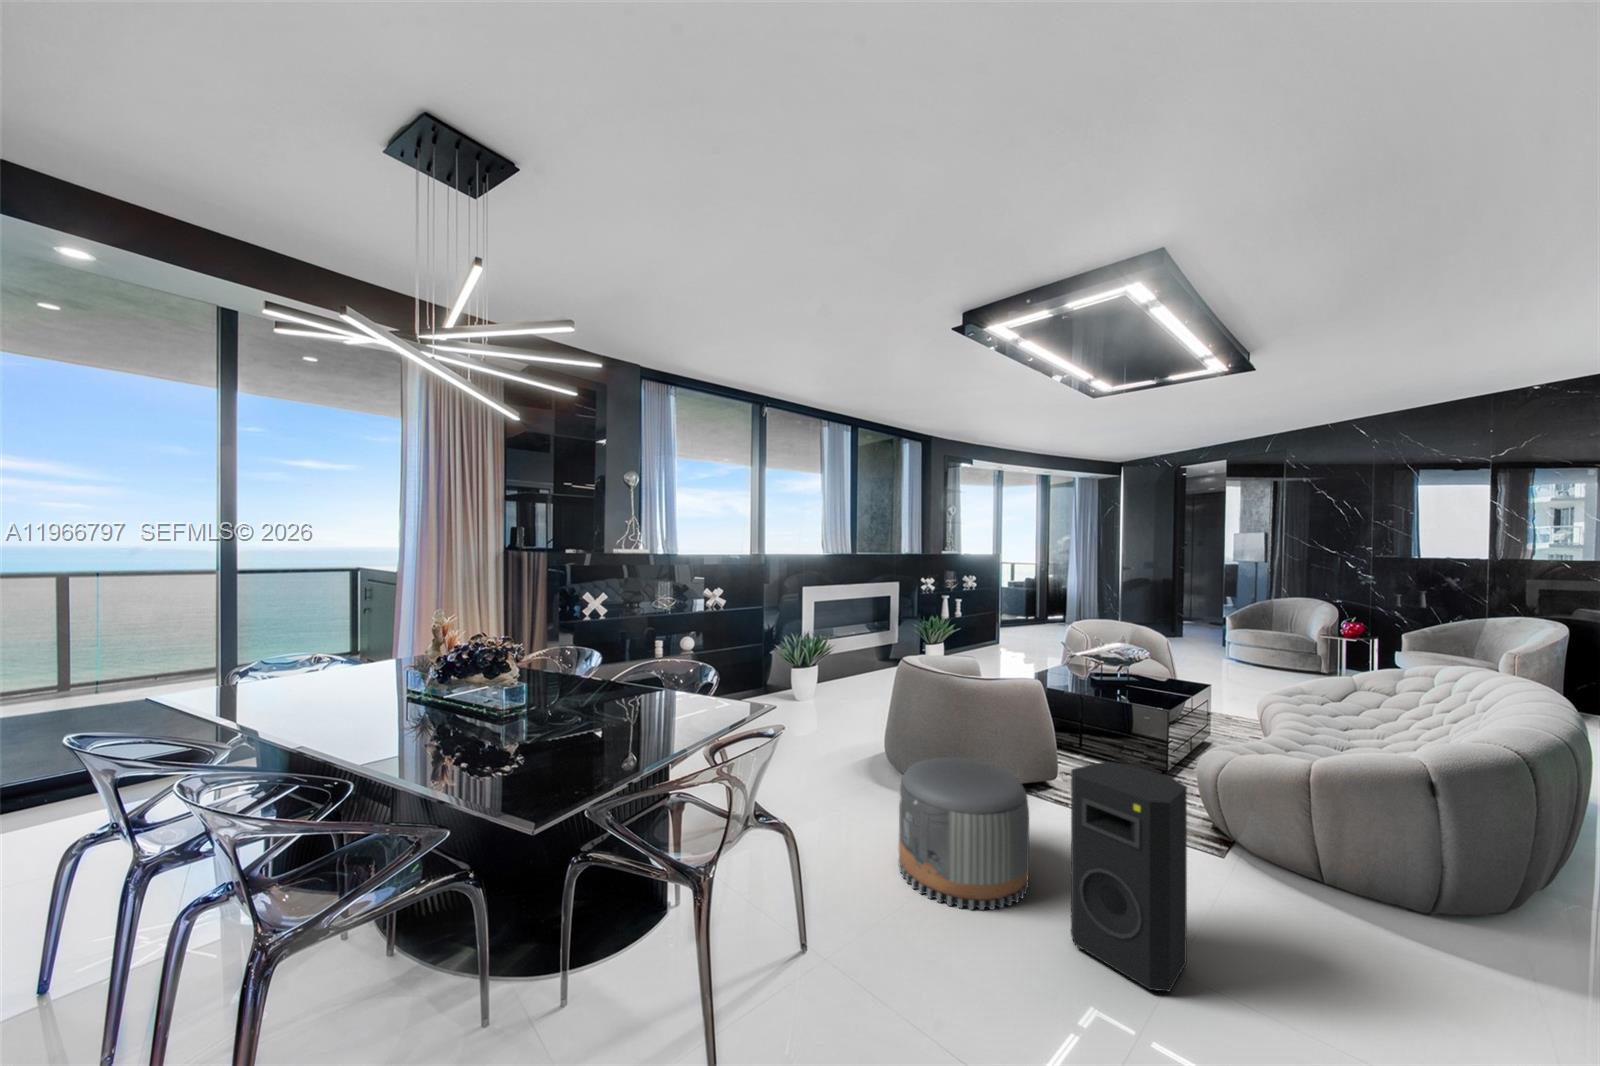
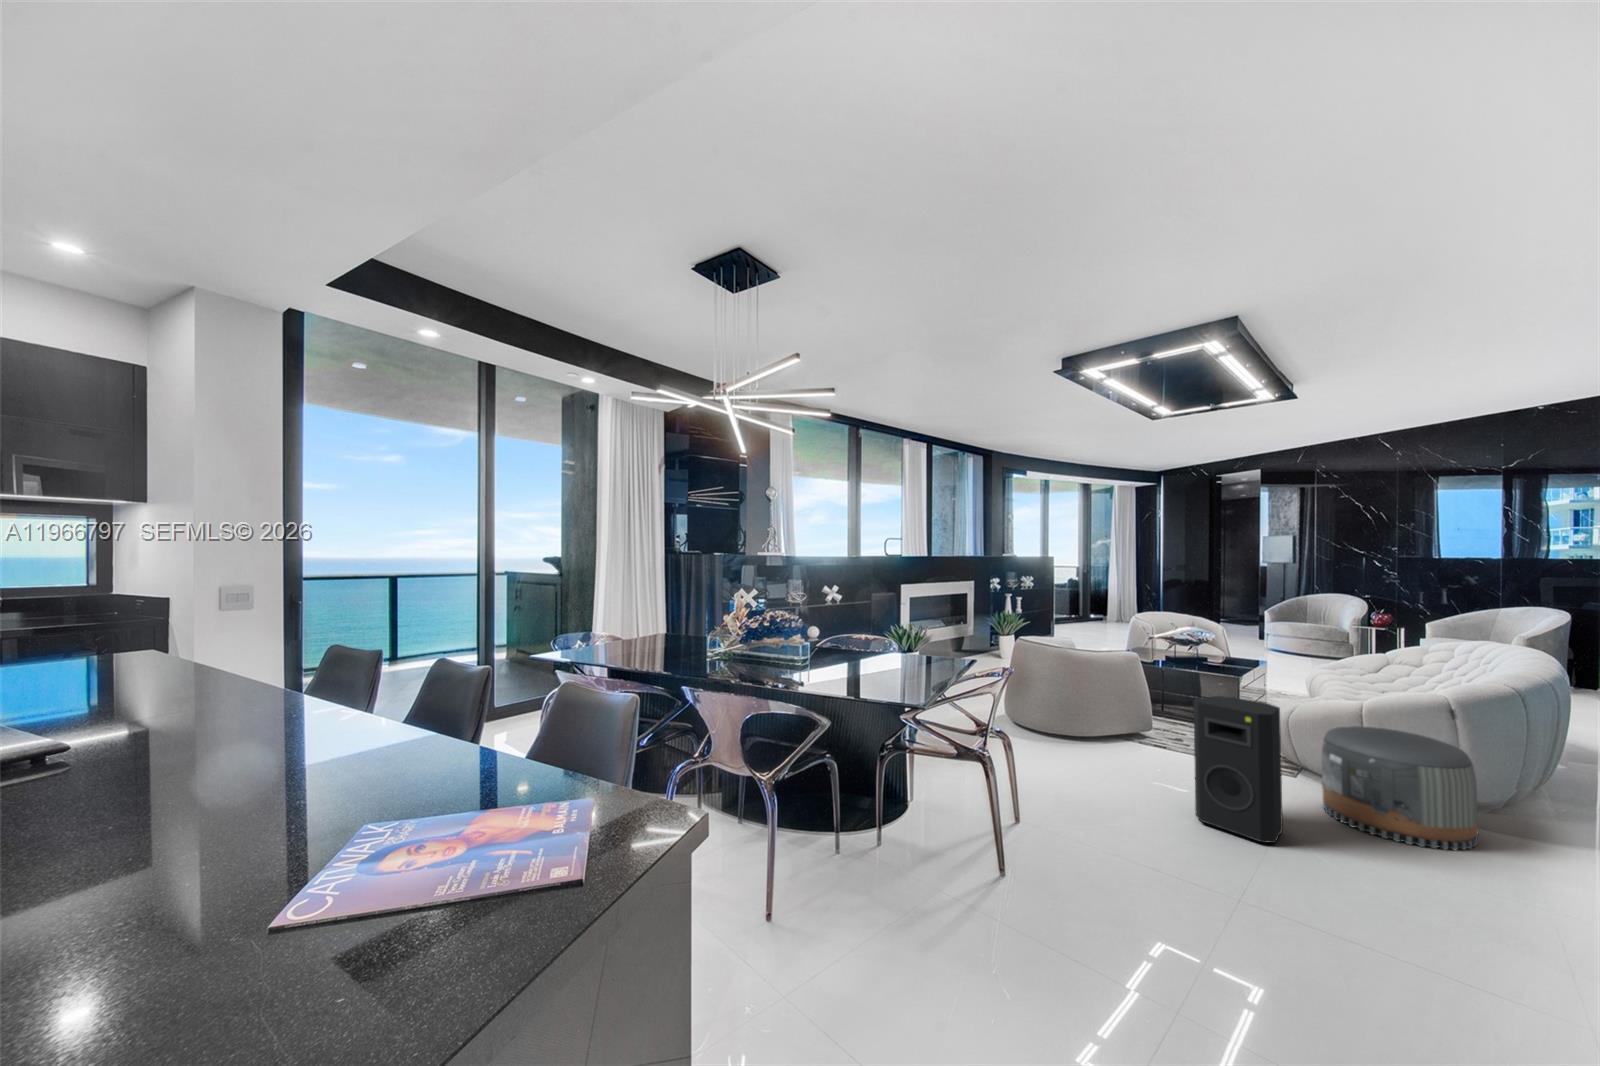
pouf: present [899,757,1029,910] -> present [1322,726,1478,850]

